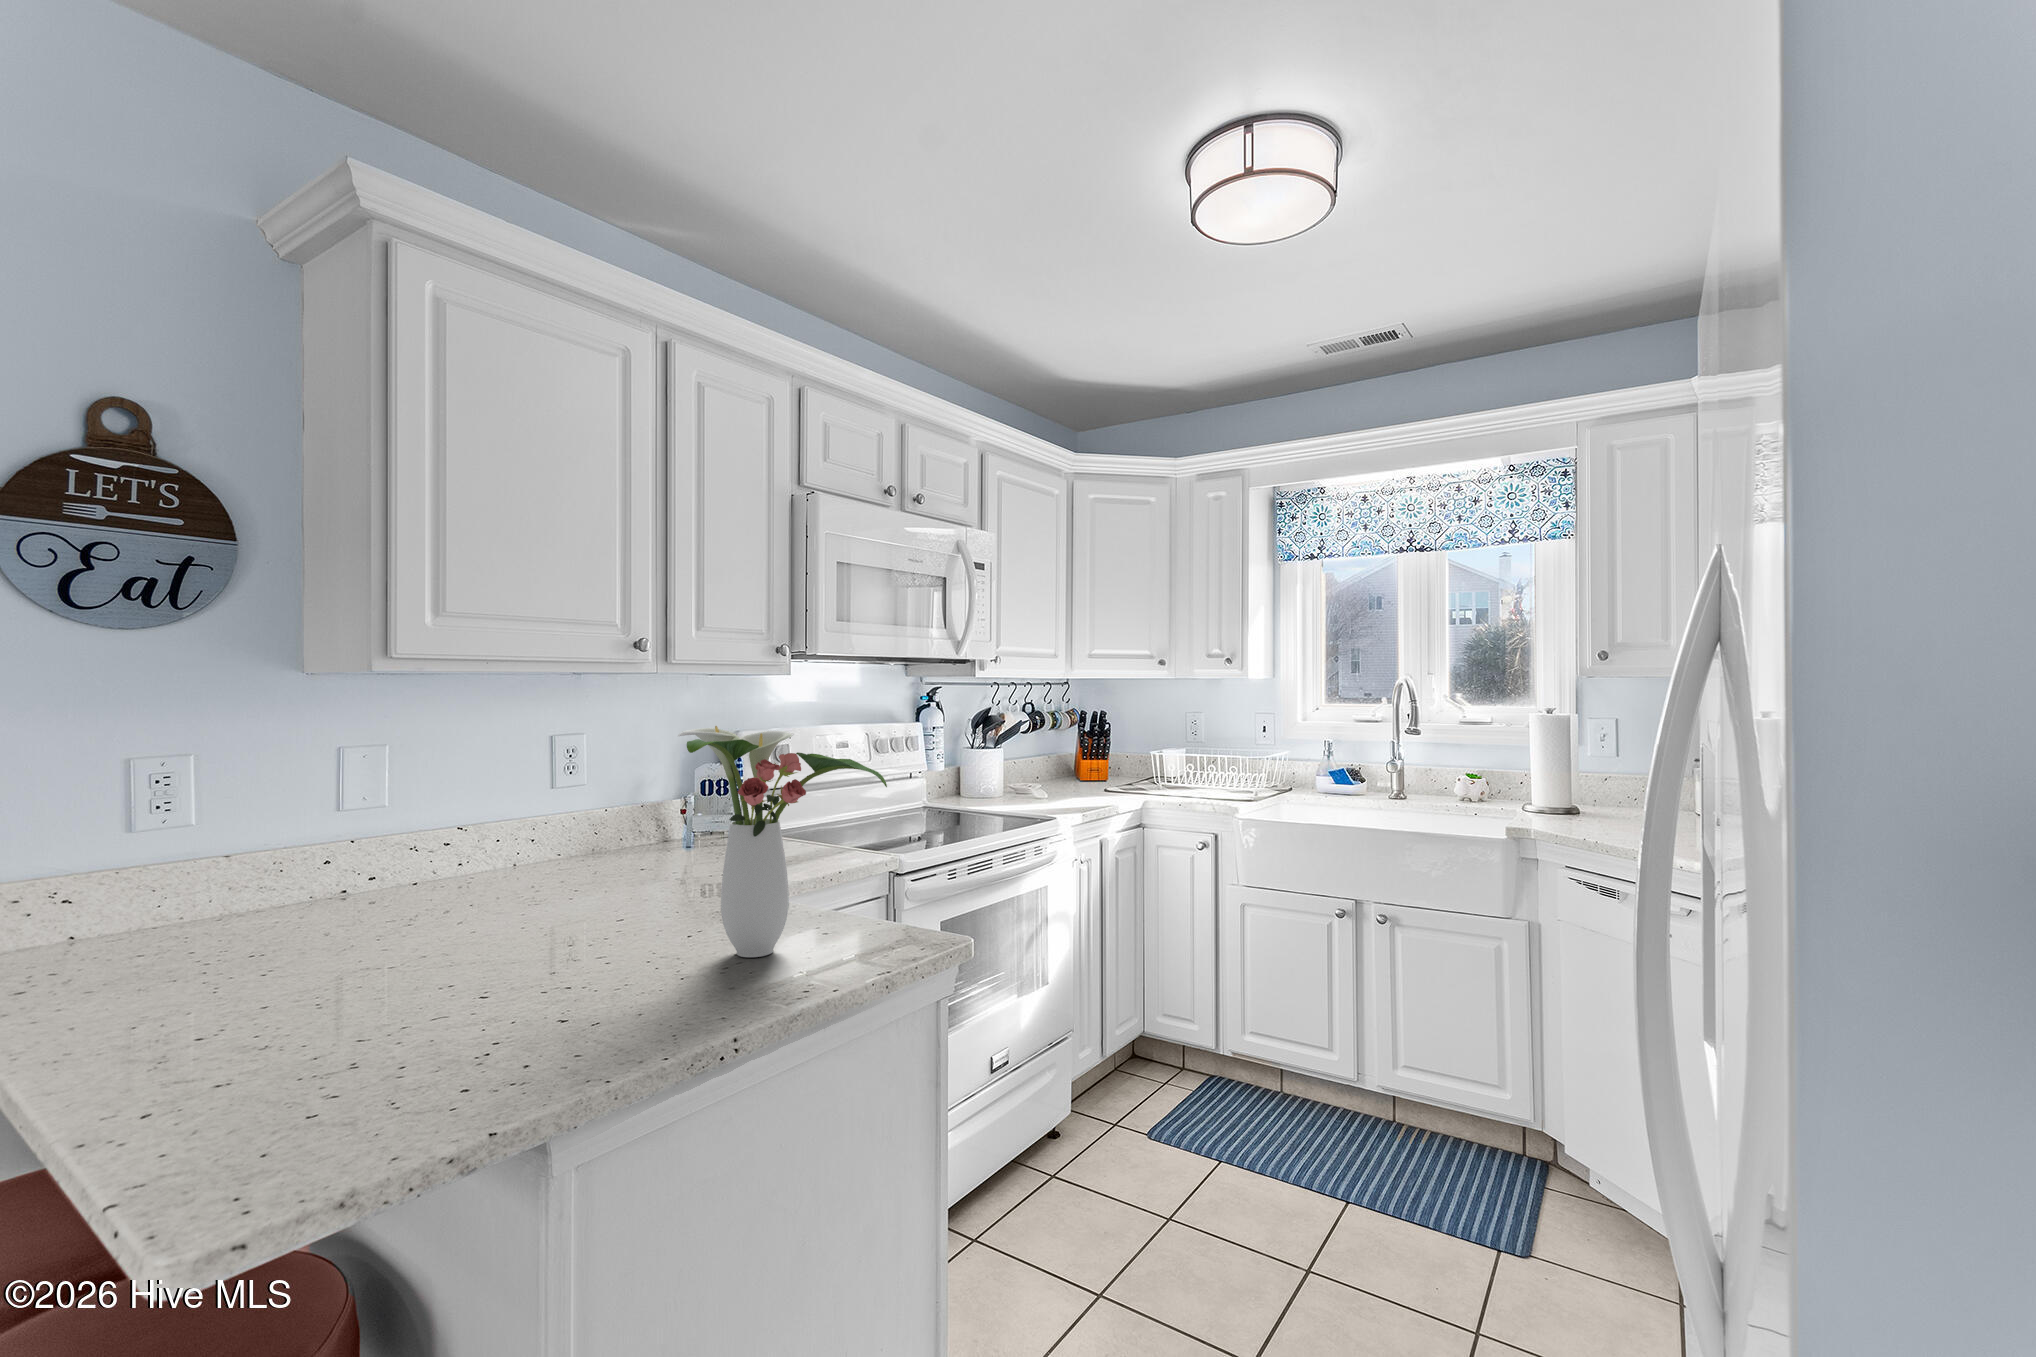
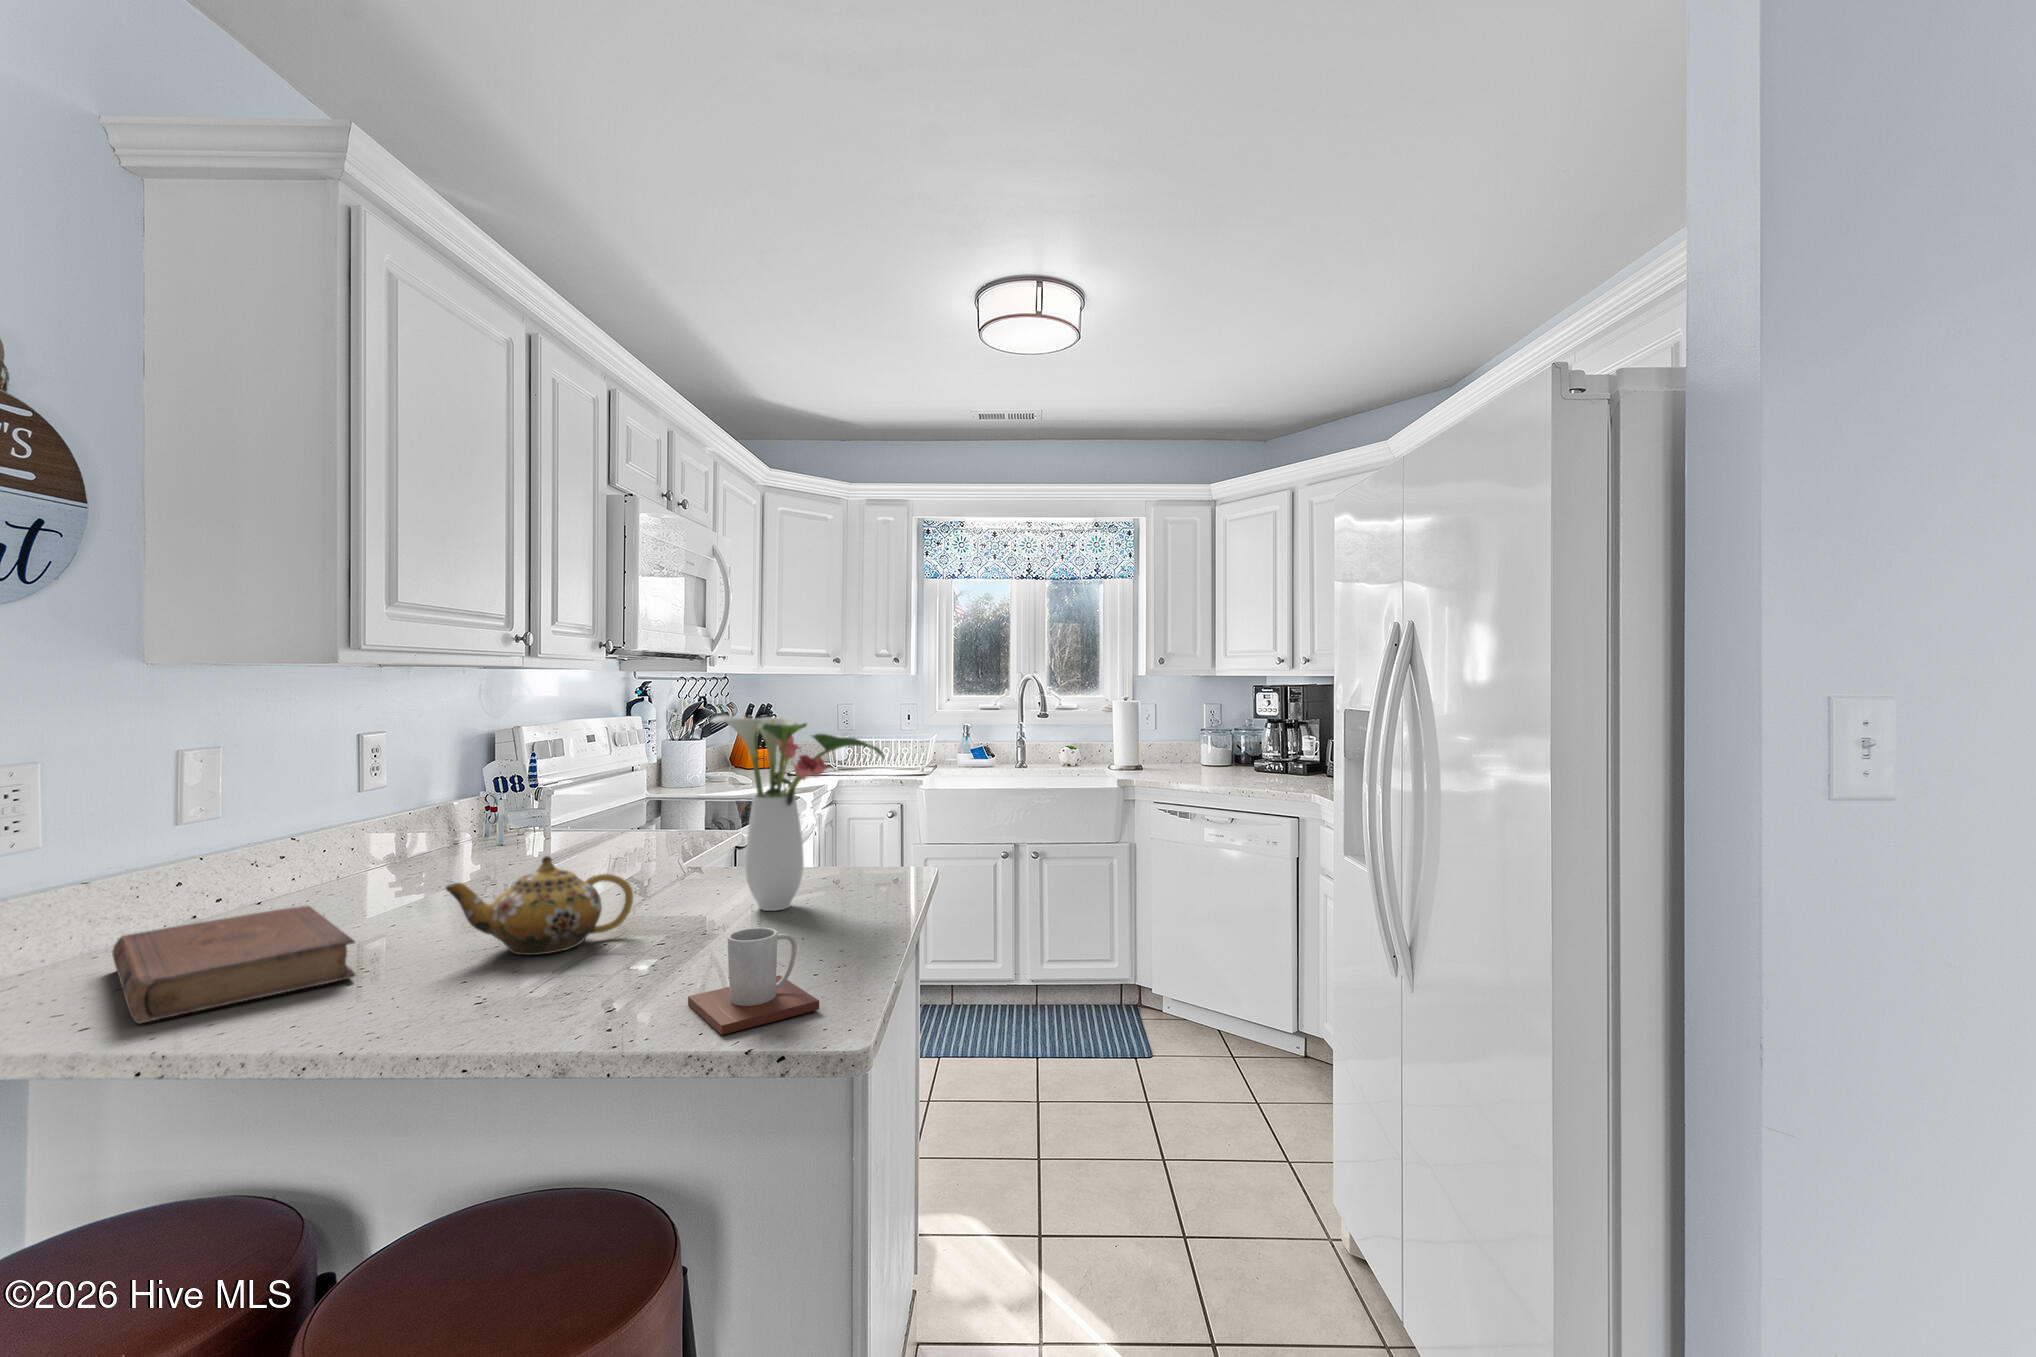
teapot: none [414,868,589,968] -> present [446,856,633,955]
book: none [161,887,418,975] -> present [112,906,356,1024]
mug: none [363,985,547,1111] -> present [688,928,819,1035]

